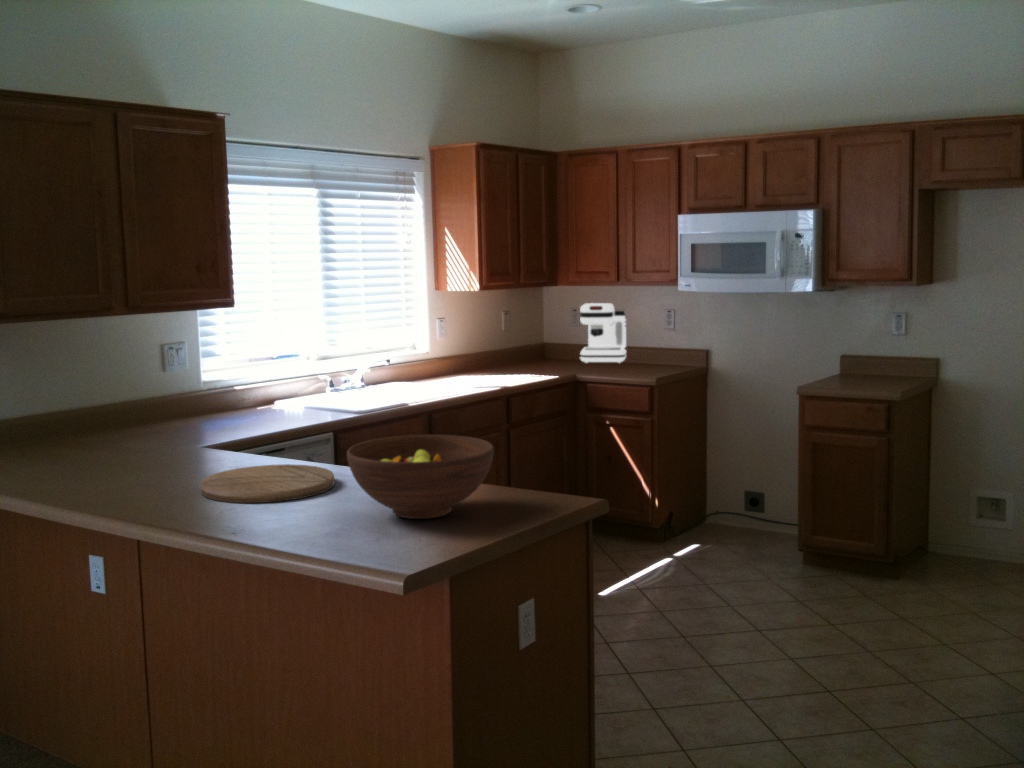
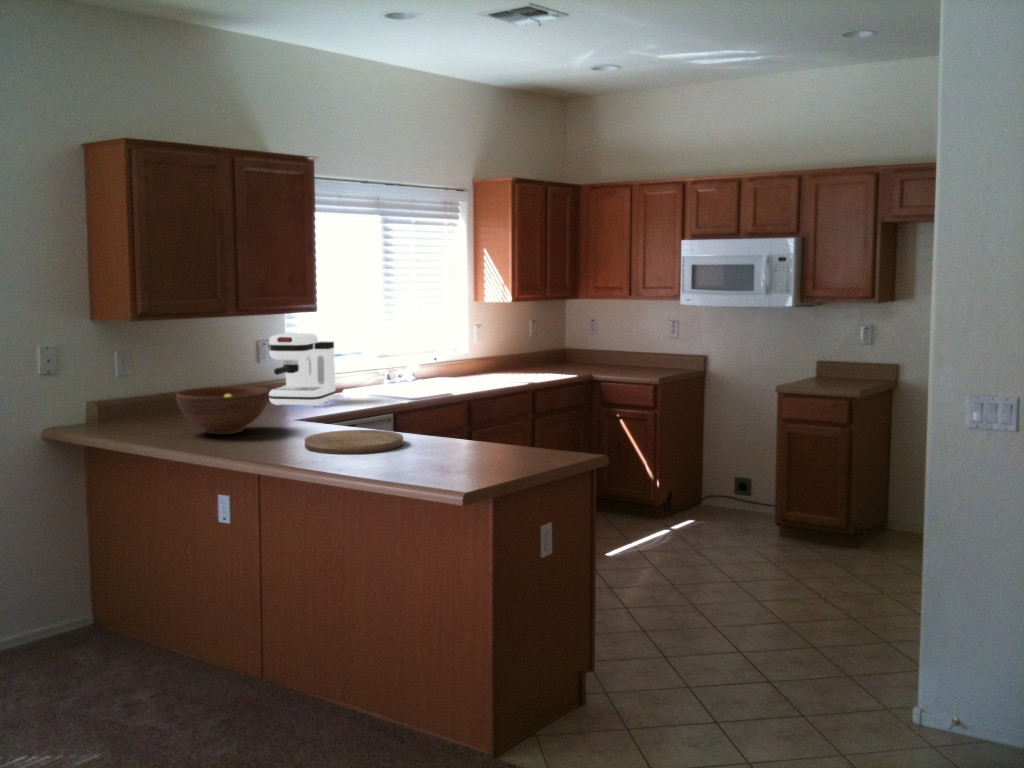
coffee maker: present [580,303,626,363] -> present [269,333,335,406]
fruit bowl: present [347,435,494,519] -> present [176,386,269,435]

